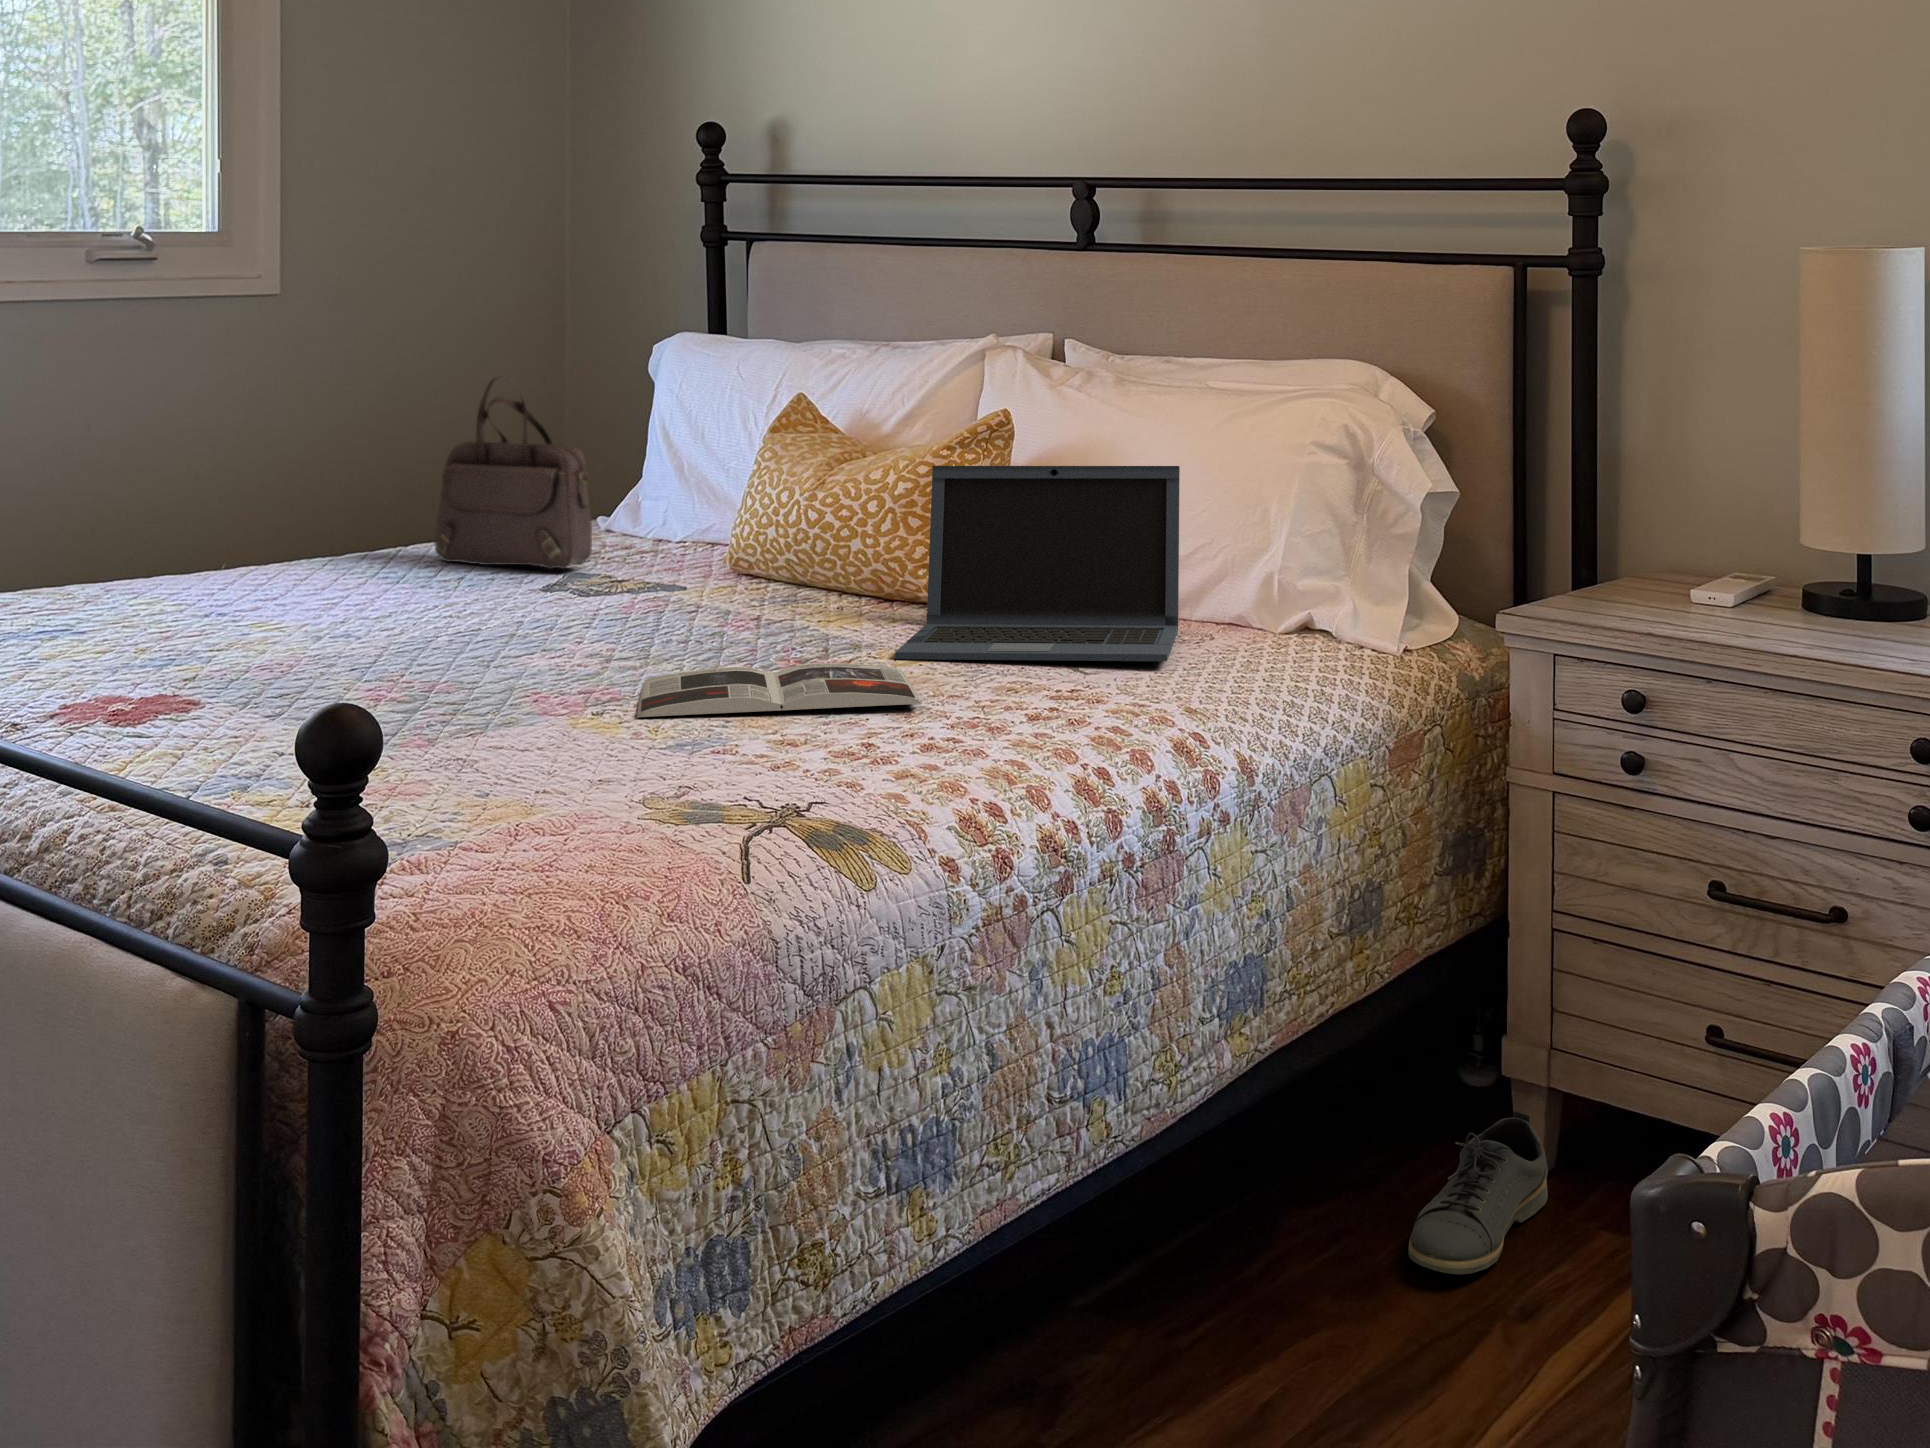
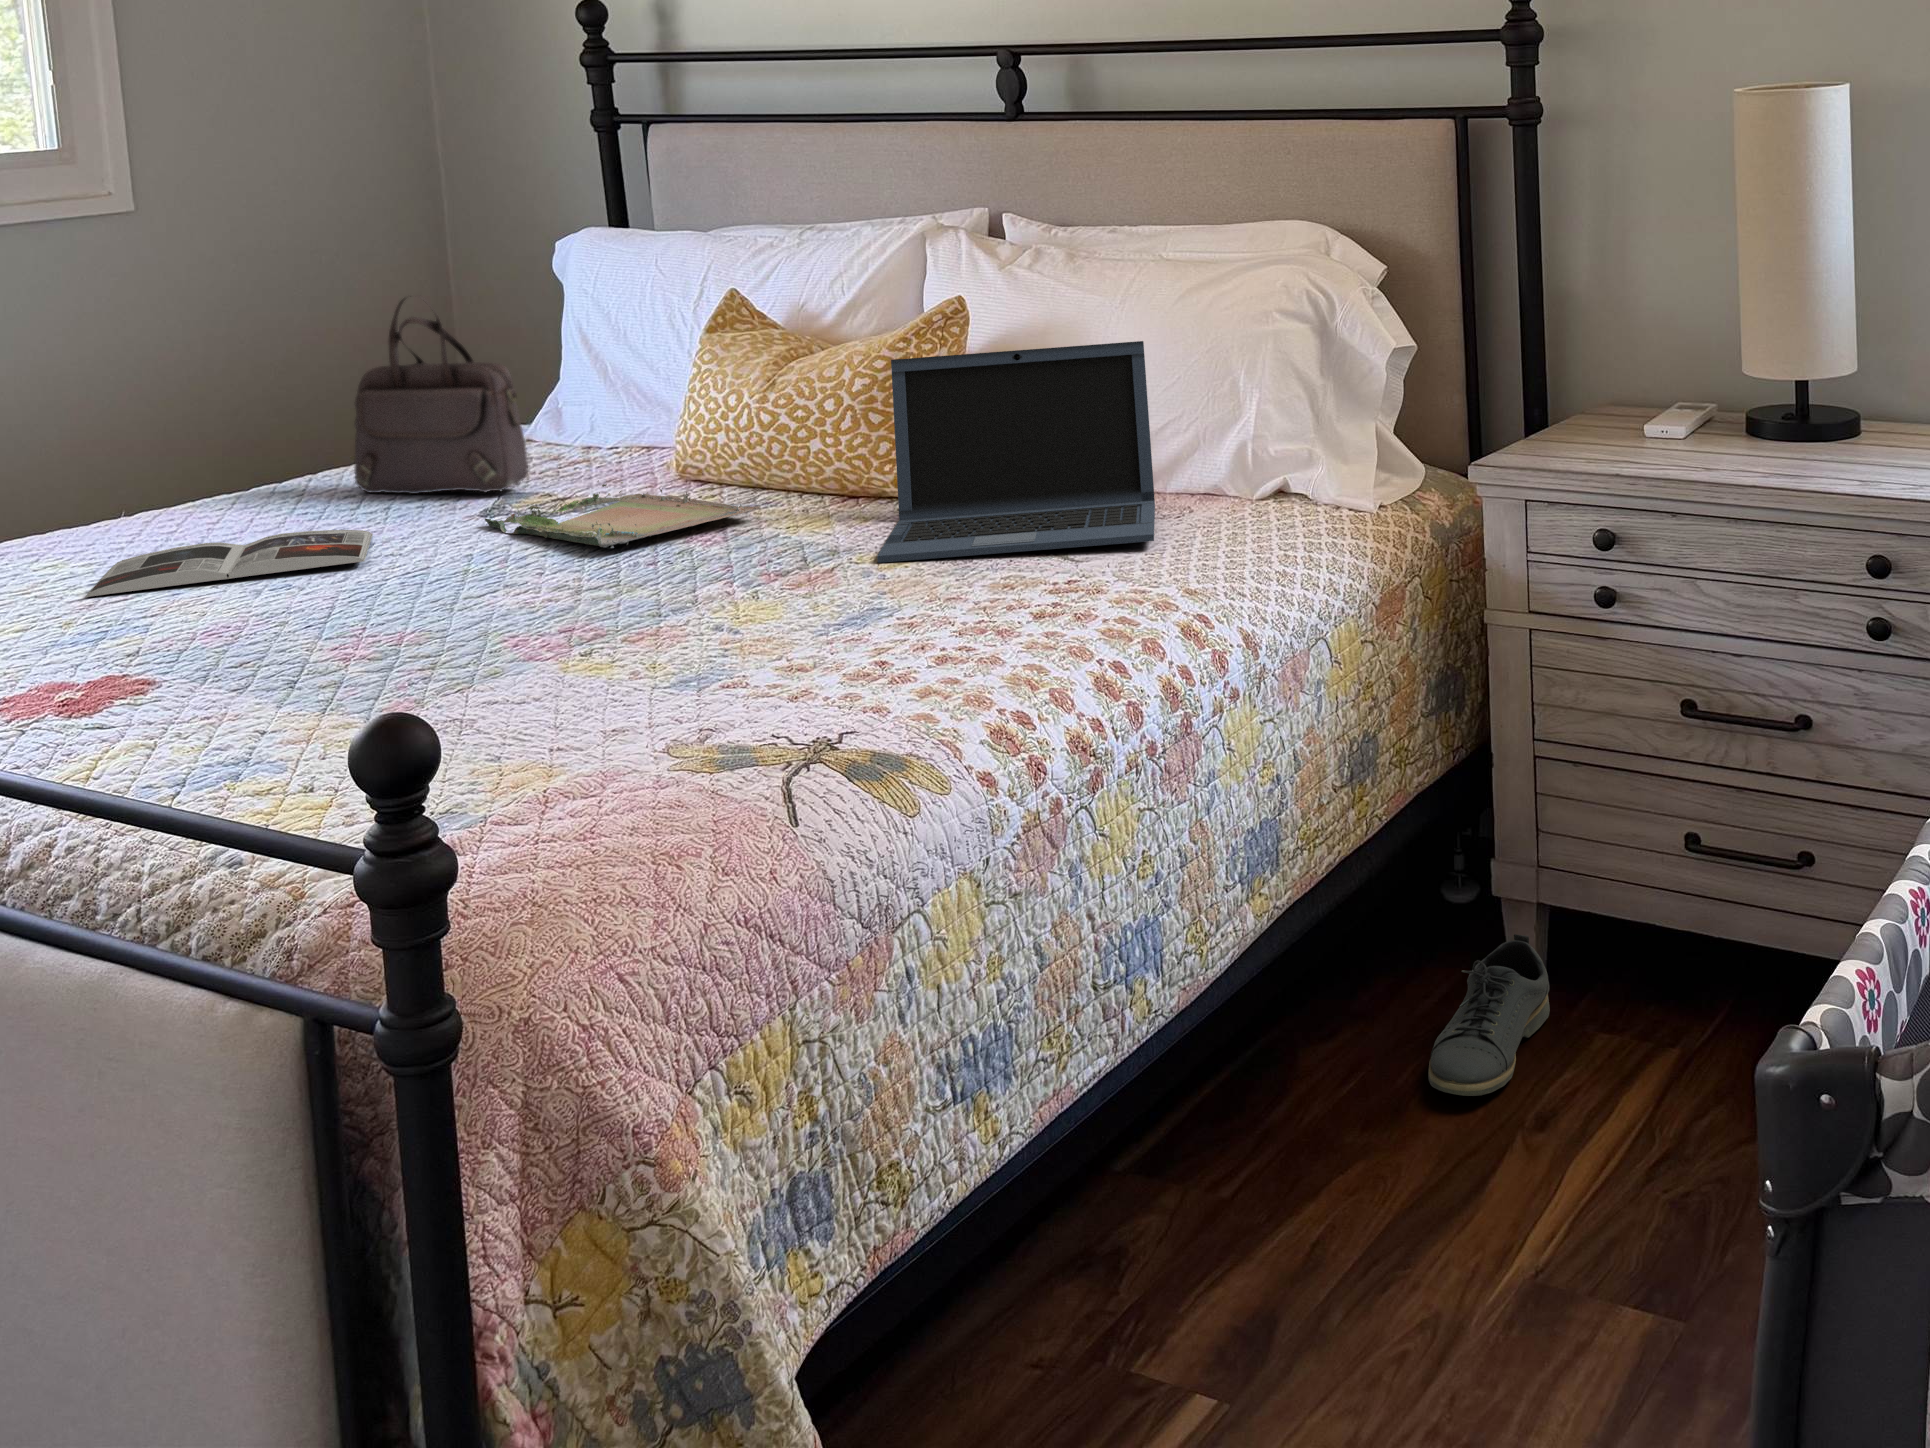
tray: none [541,564,797,625] -> present [485,481,760,548]
magazine: present [637,663,922,717] -> present [86,530,373,597]

